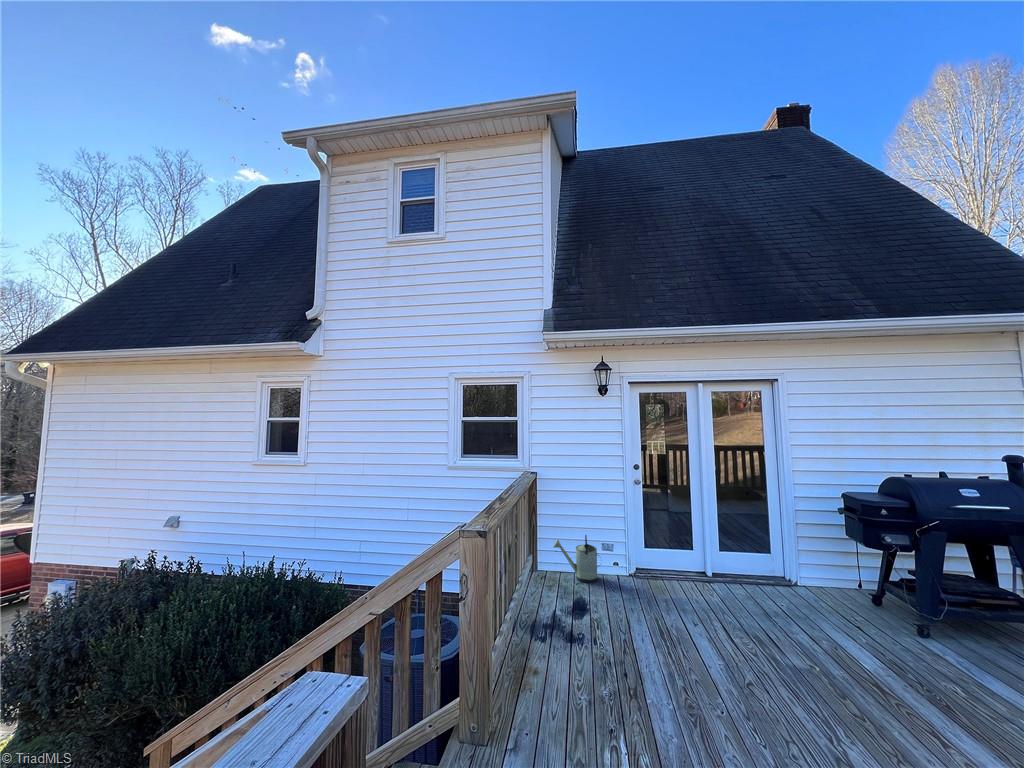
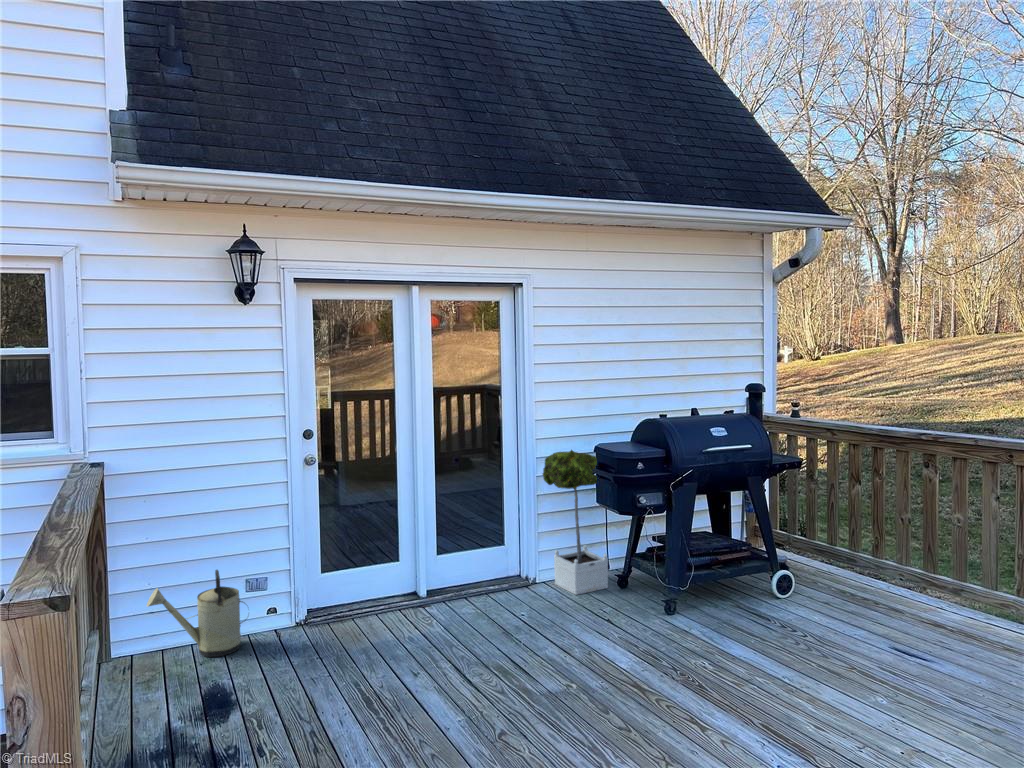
potted tree: none [798,493,861,603] -> present [543,450,608,595]

